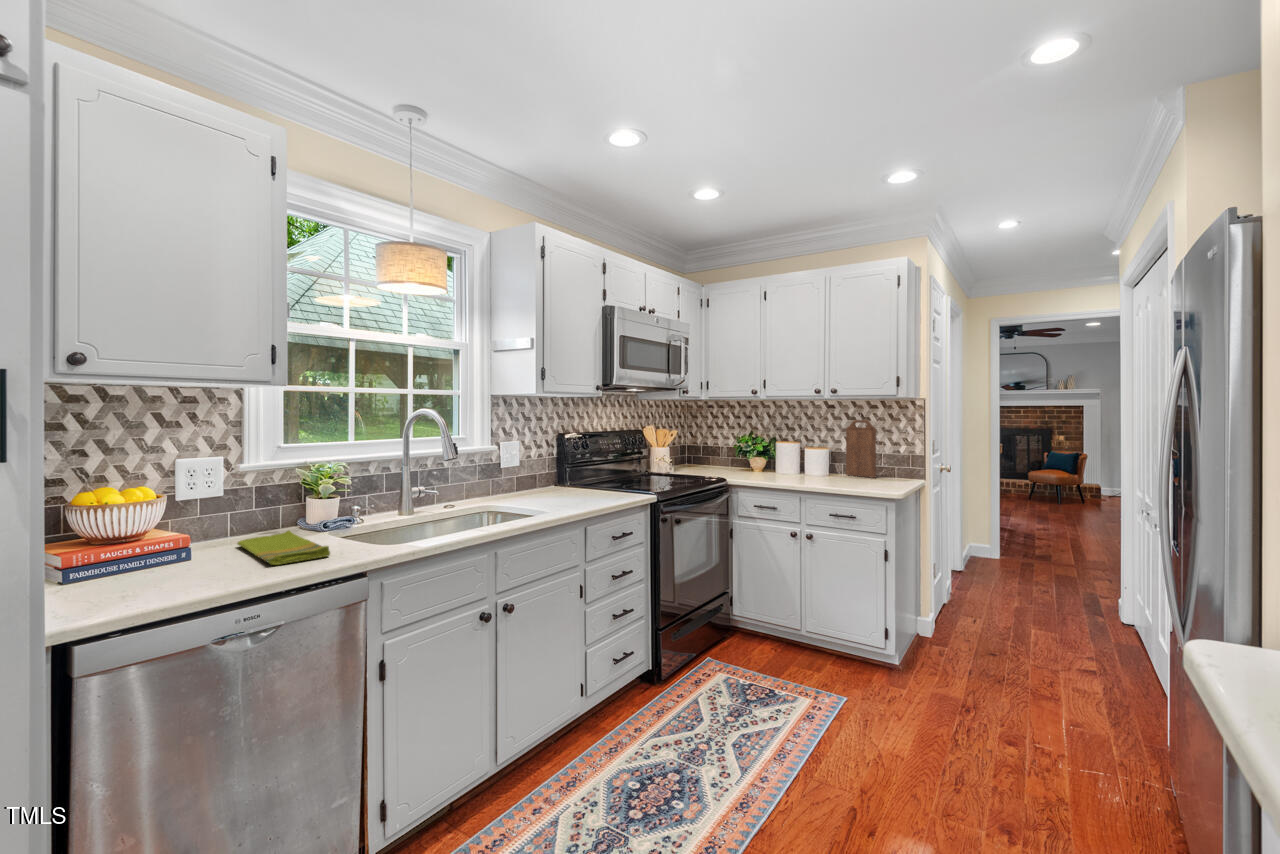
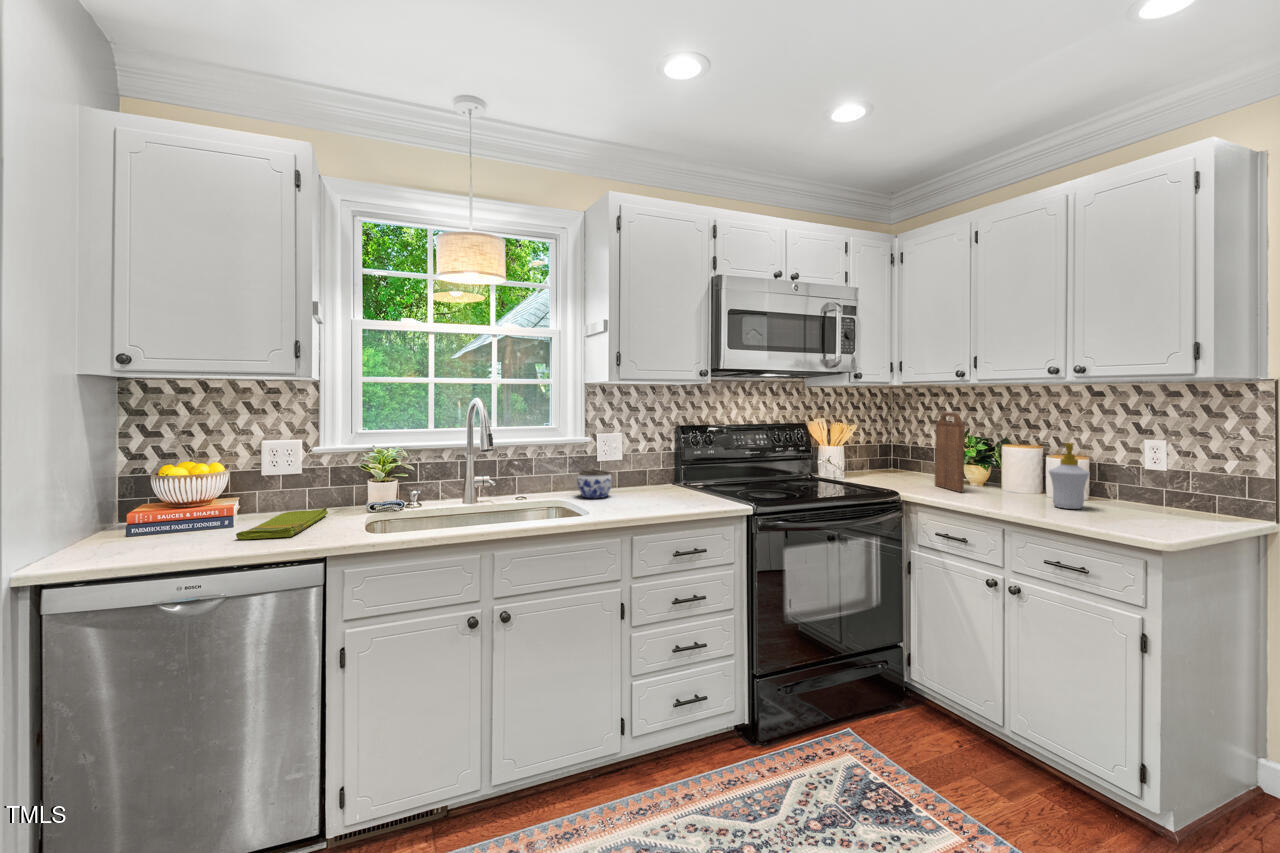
cutting board: present [846,420,876,478] -> present [935,412,965,492]
soap bottle: none [821,438,843,481] -> present [1049,443,1090,509]
jar: none [501,475,534,502] -> present [577,470,612,498]

